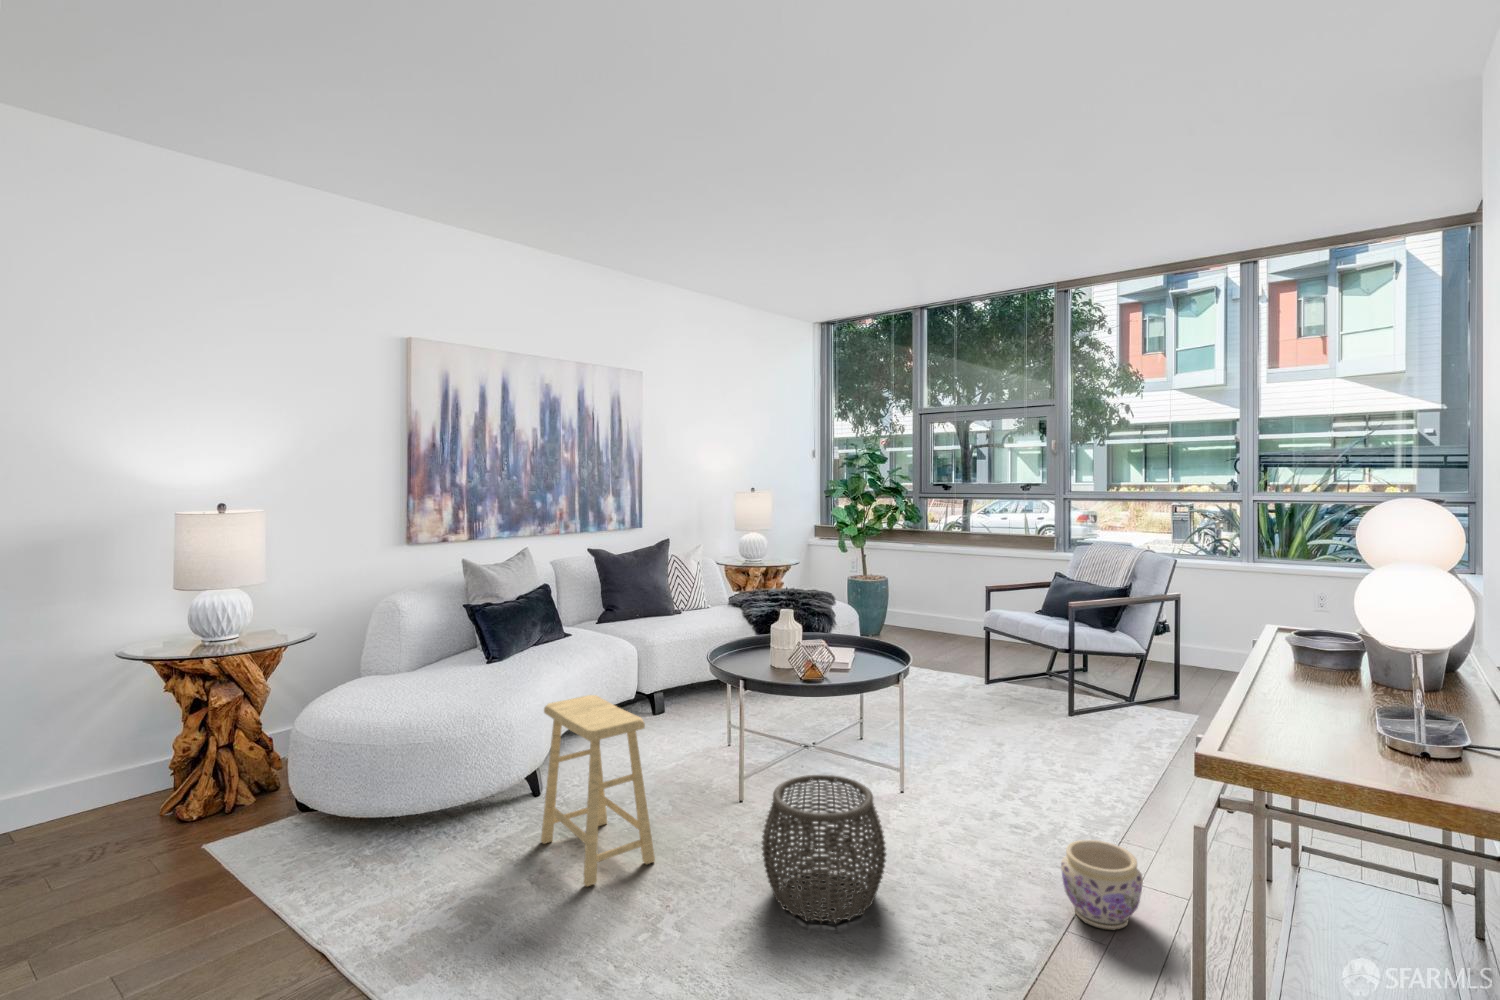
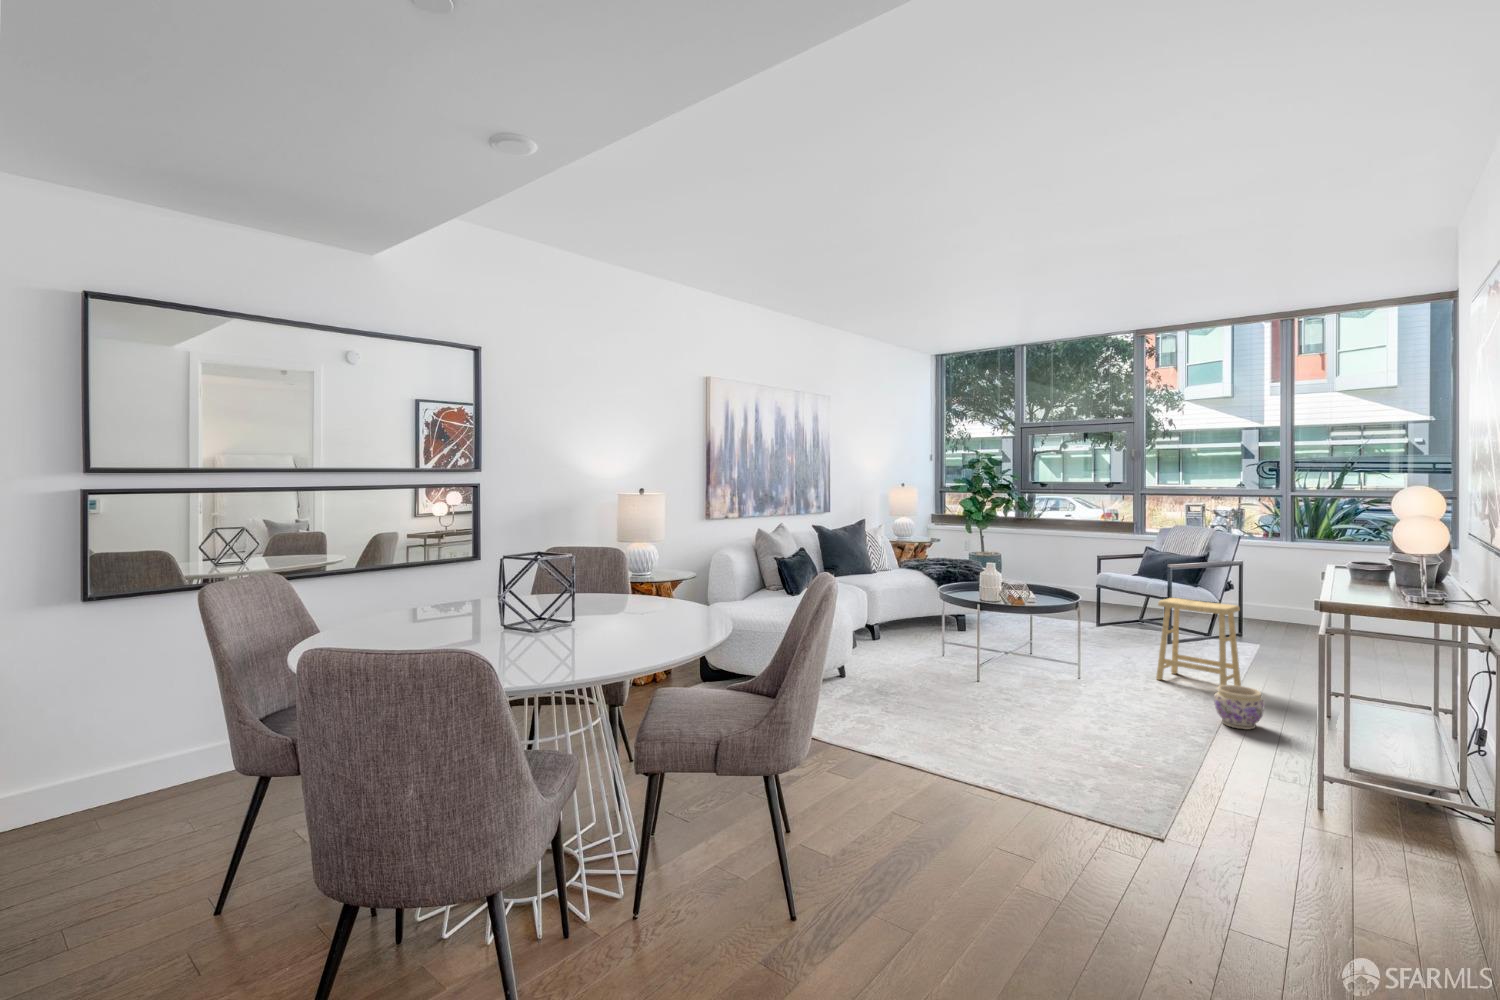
footstool: present [541,695,655,886] -> present [1156,598,1241,686]
woven basket: present [762,775,886,923] -> none [1034,651,1113,727]

